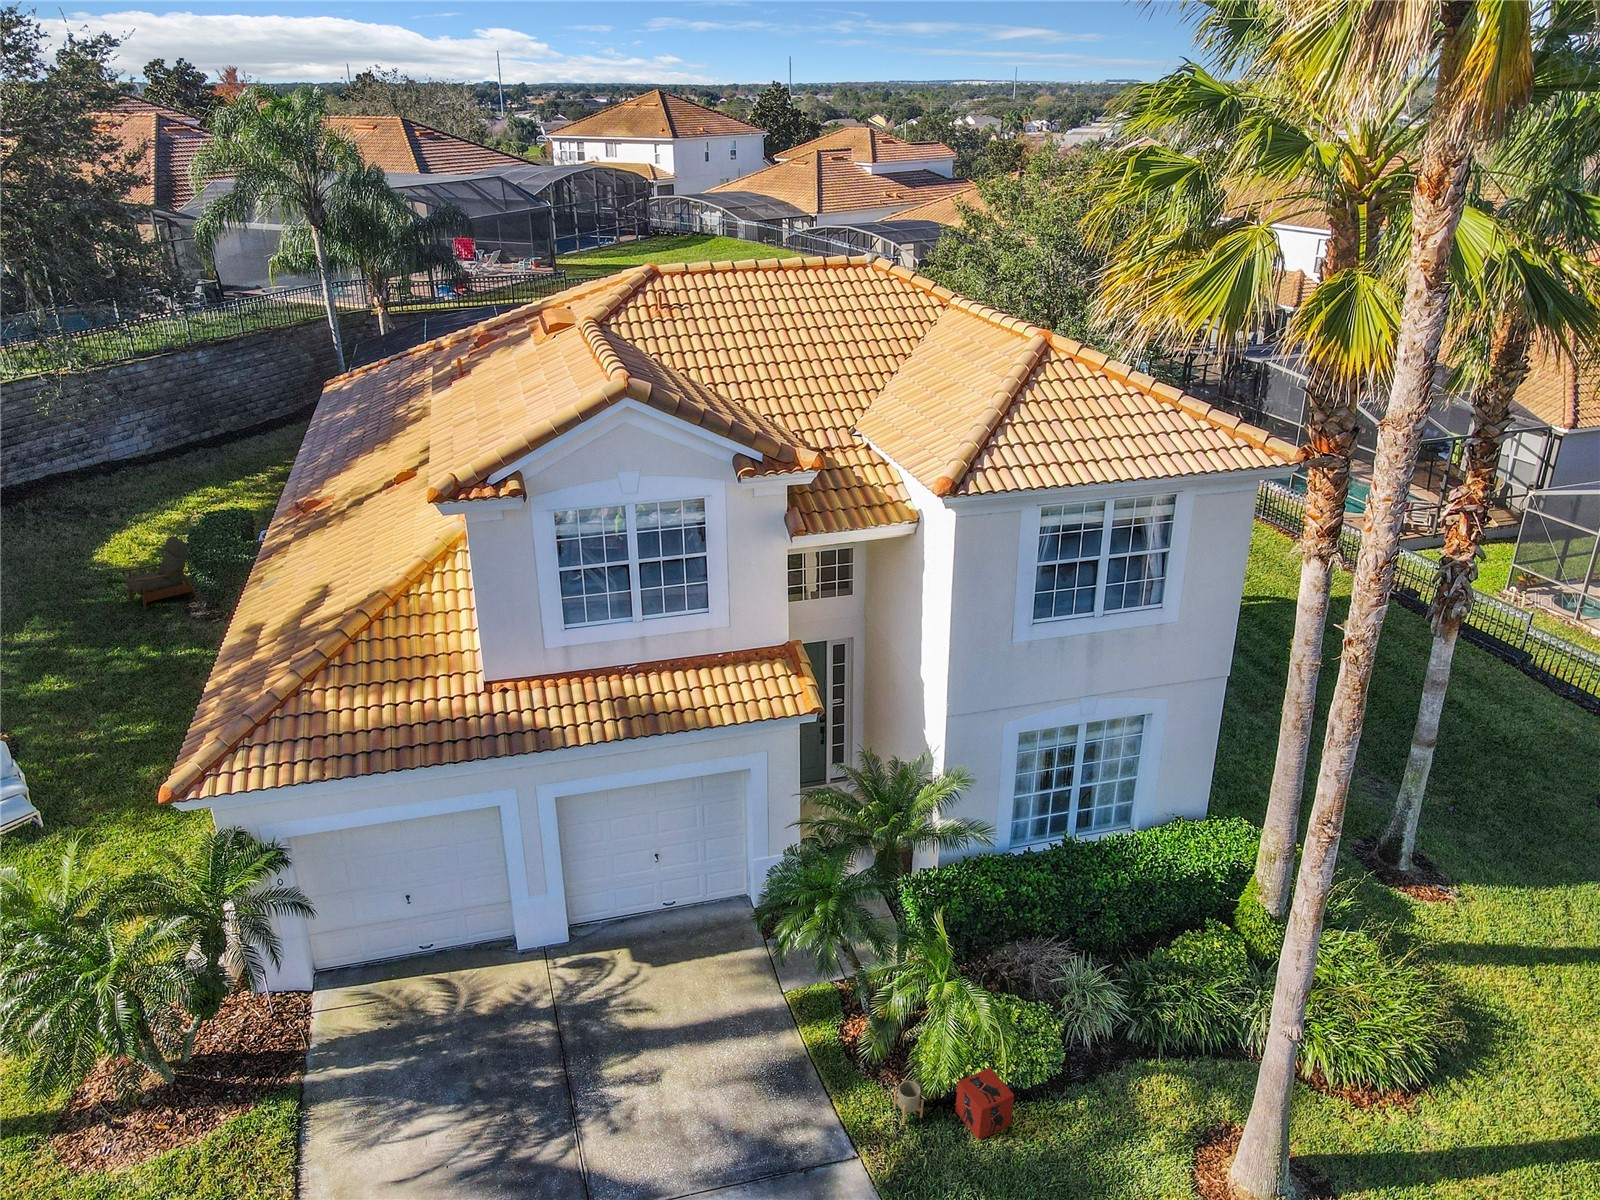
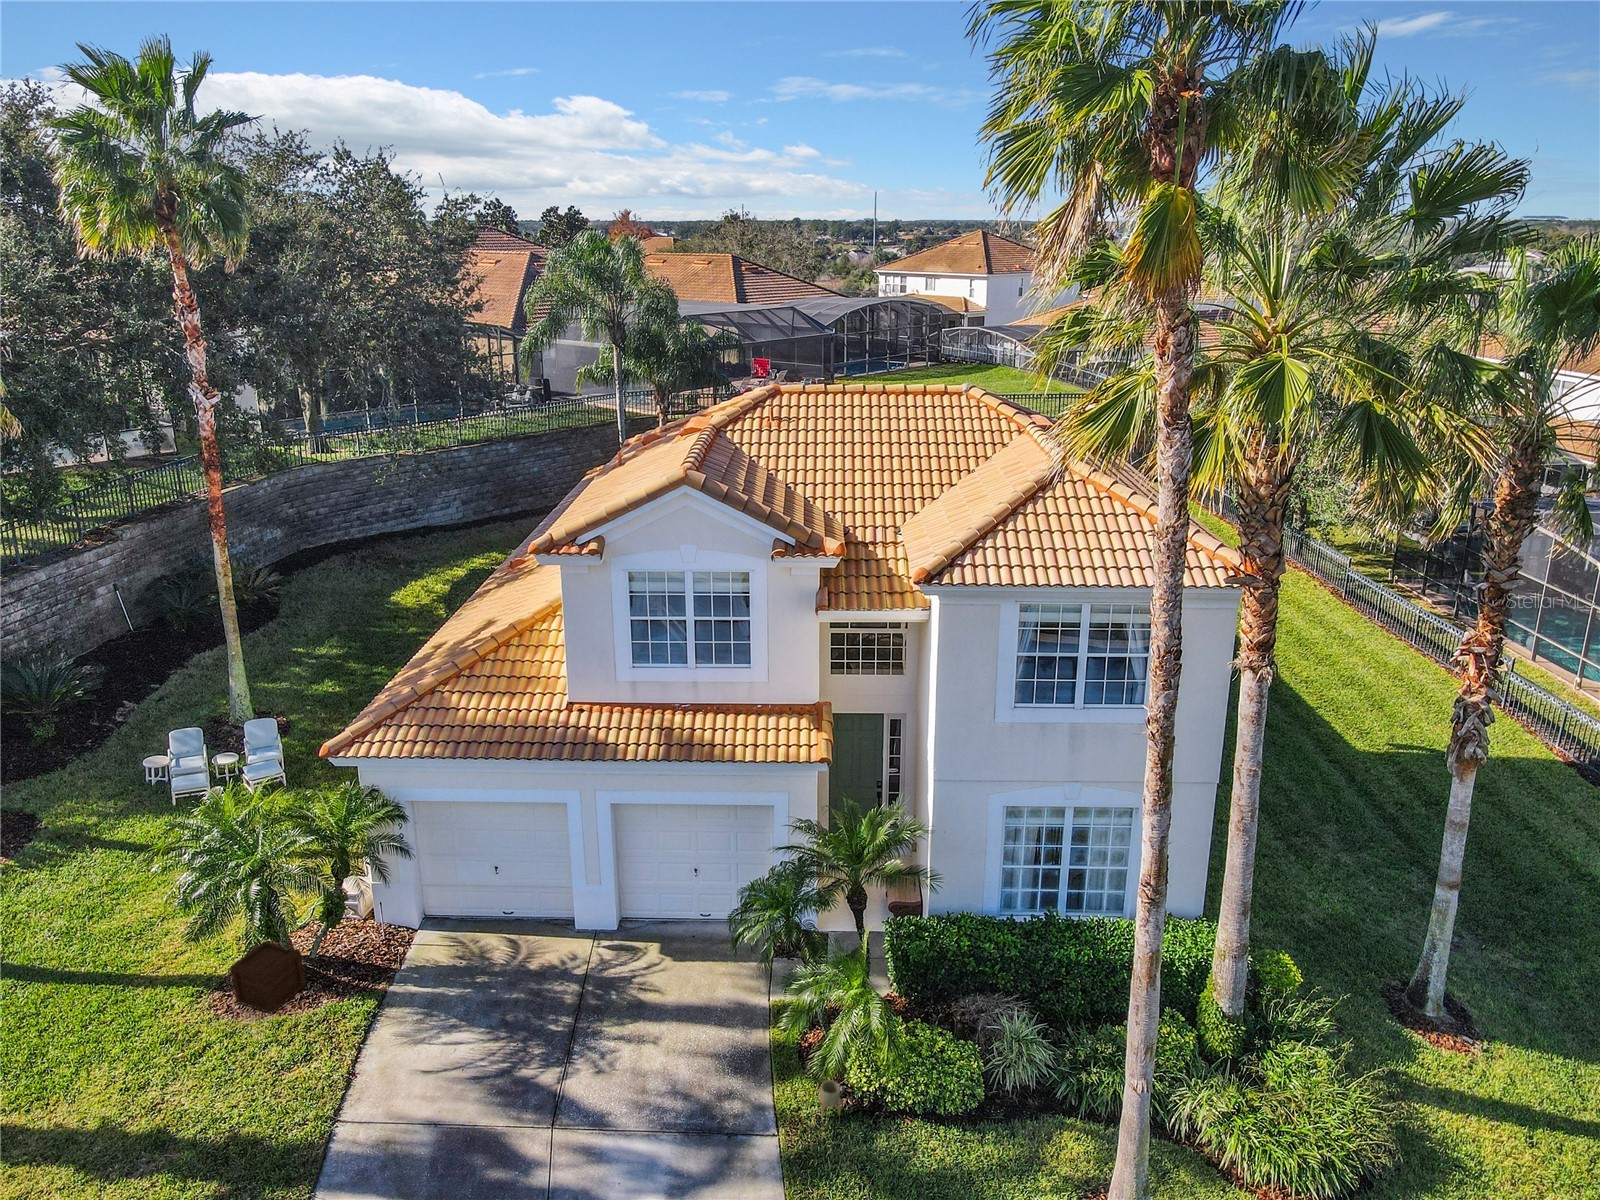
chair: present [121,536,197,611] -> none [388,577,440,632]
wooden crate: none [80,1053,188,1149] -> present [230,941,306,1013]
storage box: present [955,1068,1014,1140] -> none [871,1084,916,1143]

